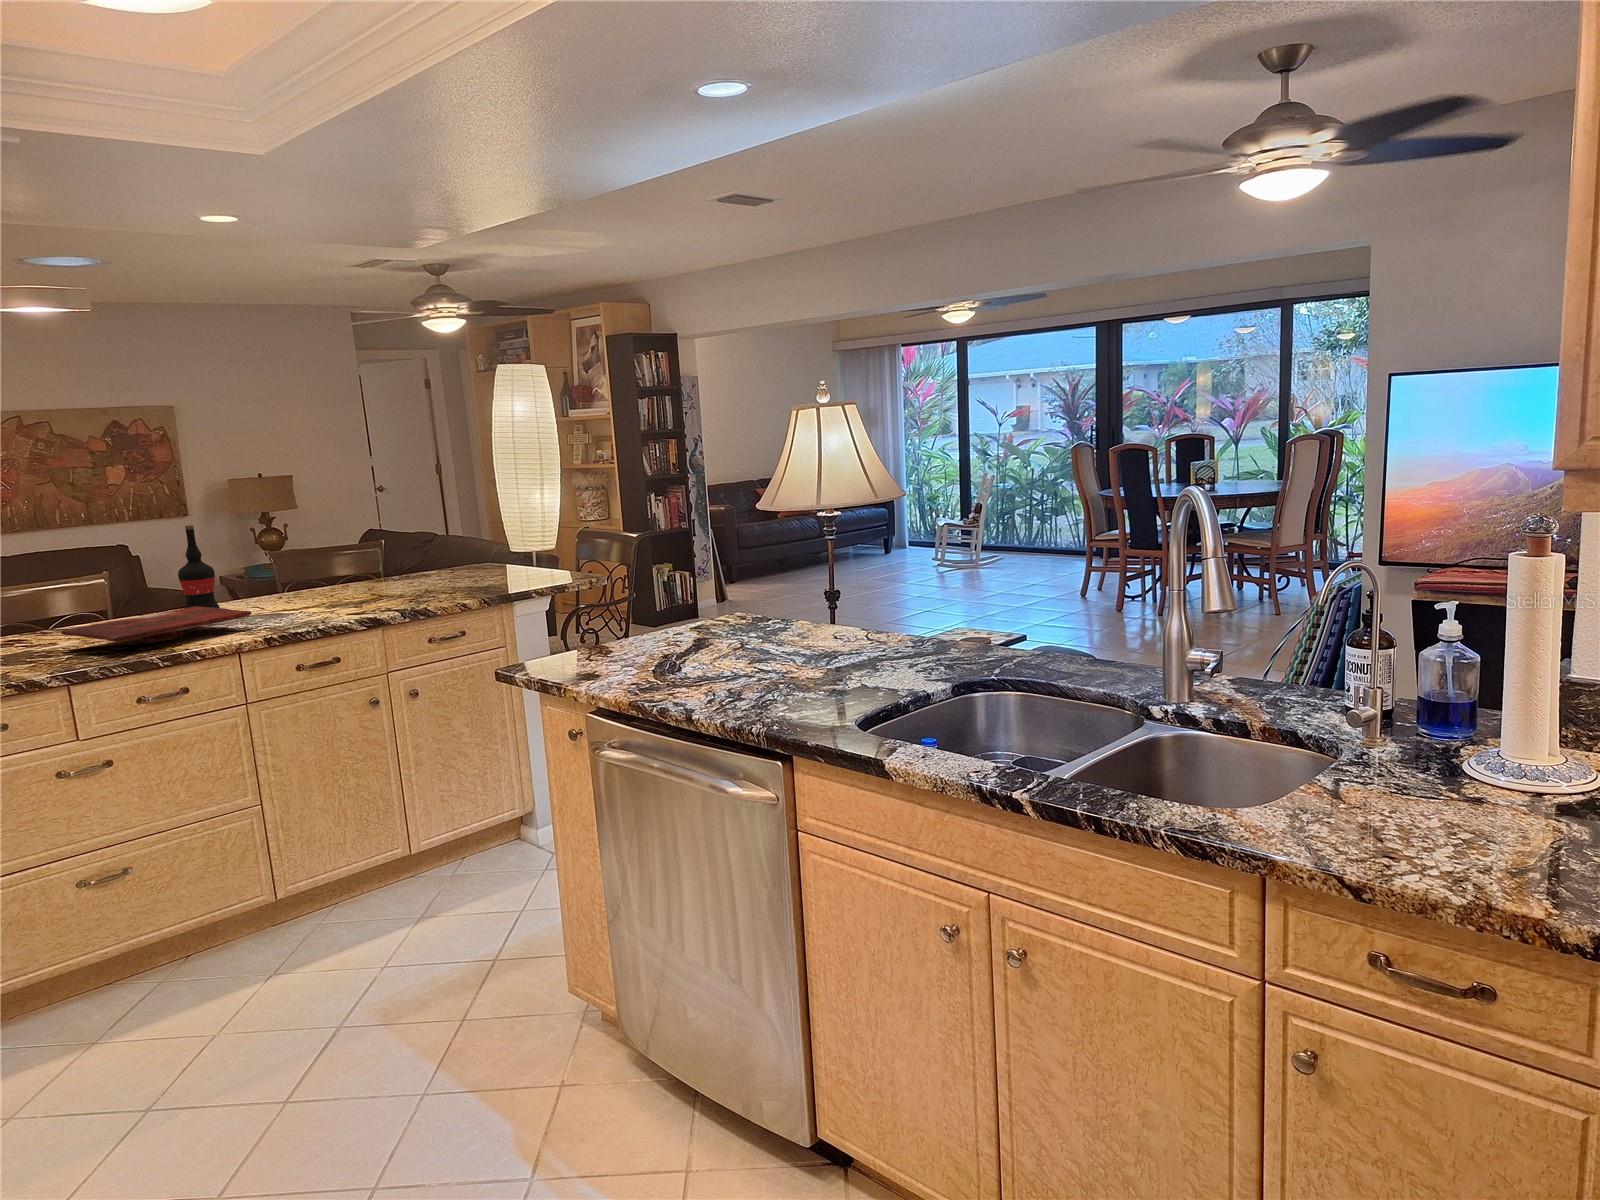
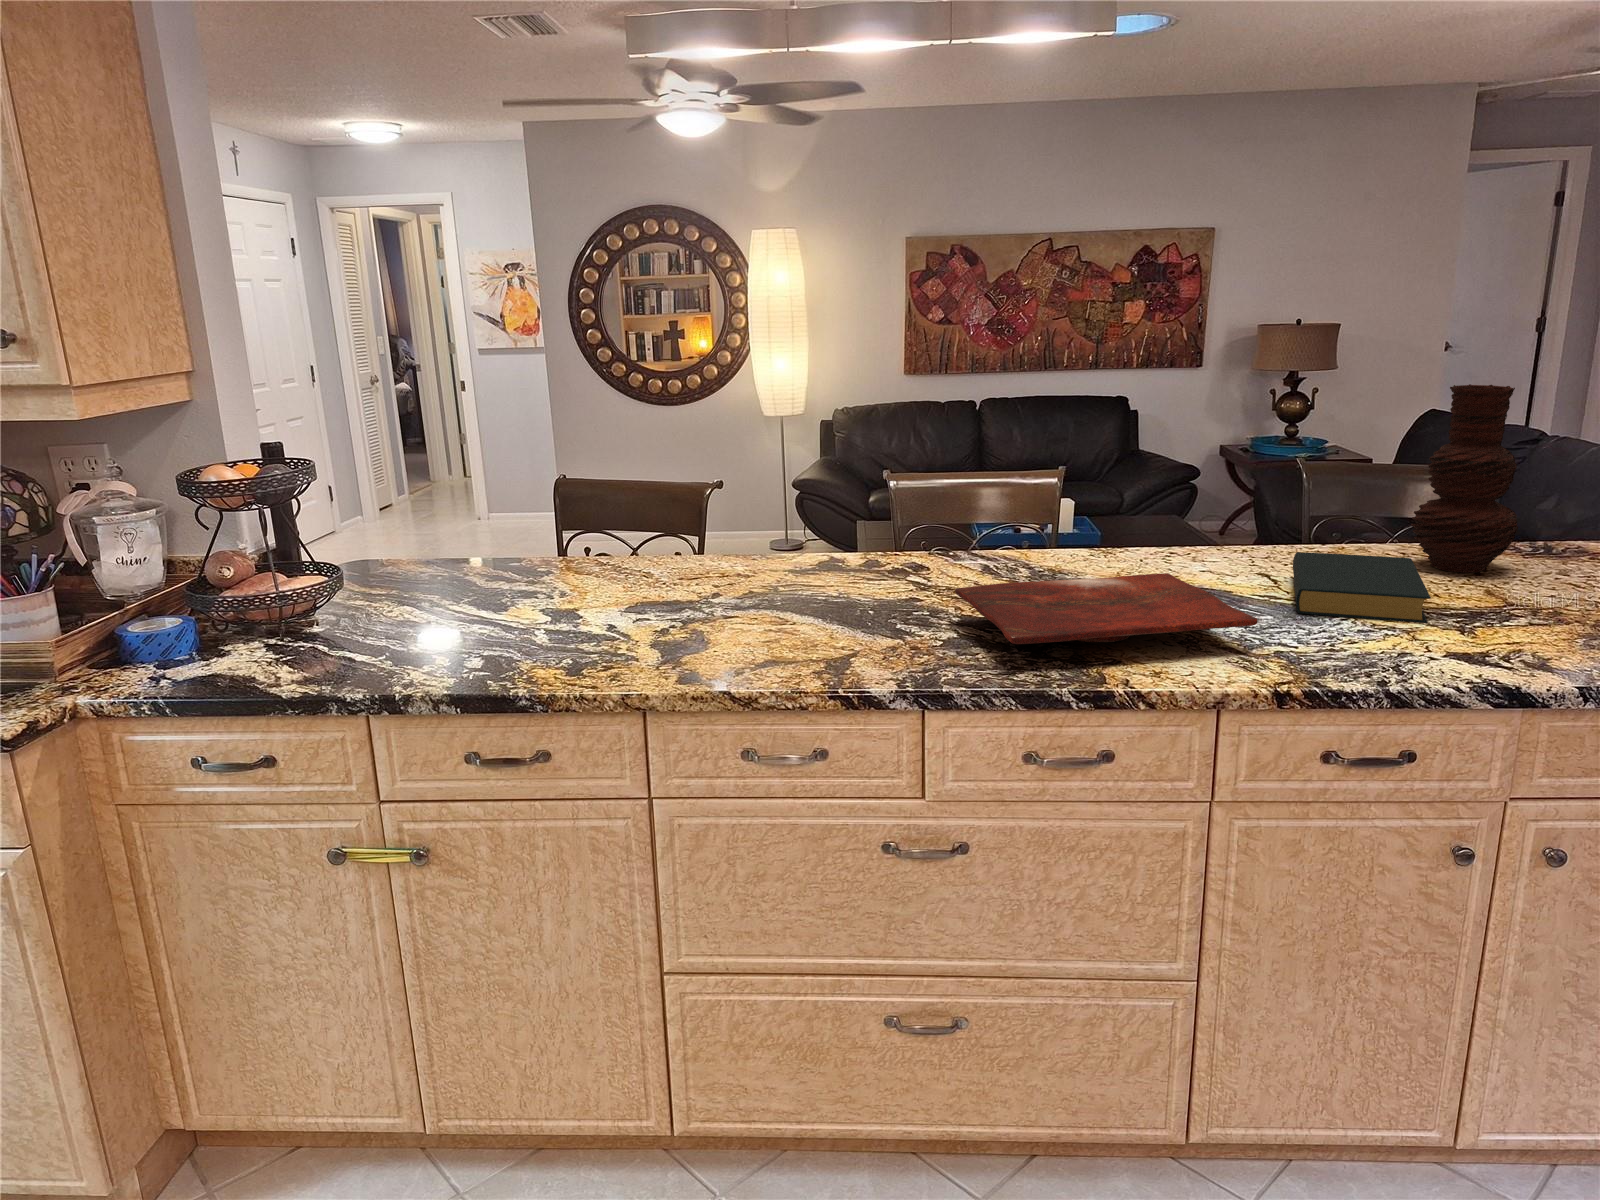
vase: none [331,493,383,591] -> present [1411,384,1518,573]
wine bottle: present [178,525,220,608] -> none [1149,420,1211,575]
hardback book: none [270,584,341,615] -> present [1293,552,1431,623]

